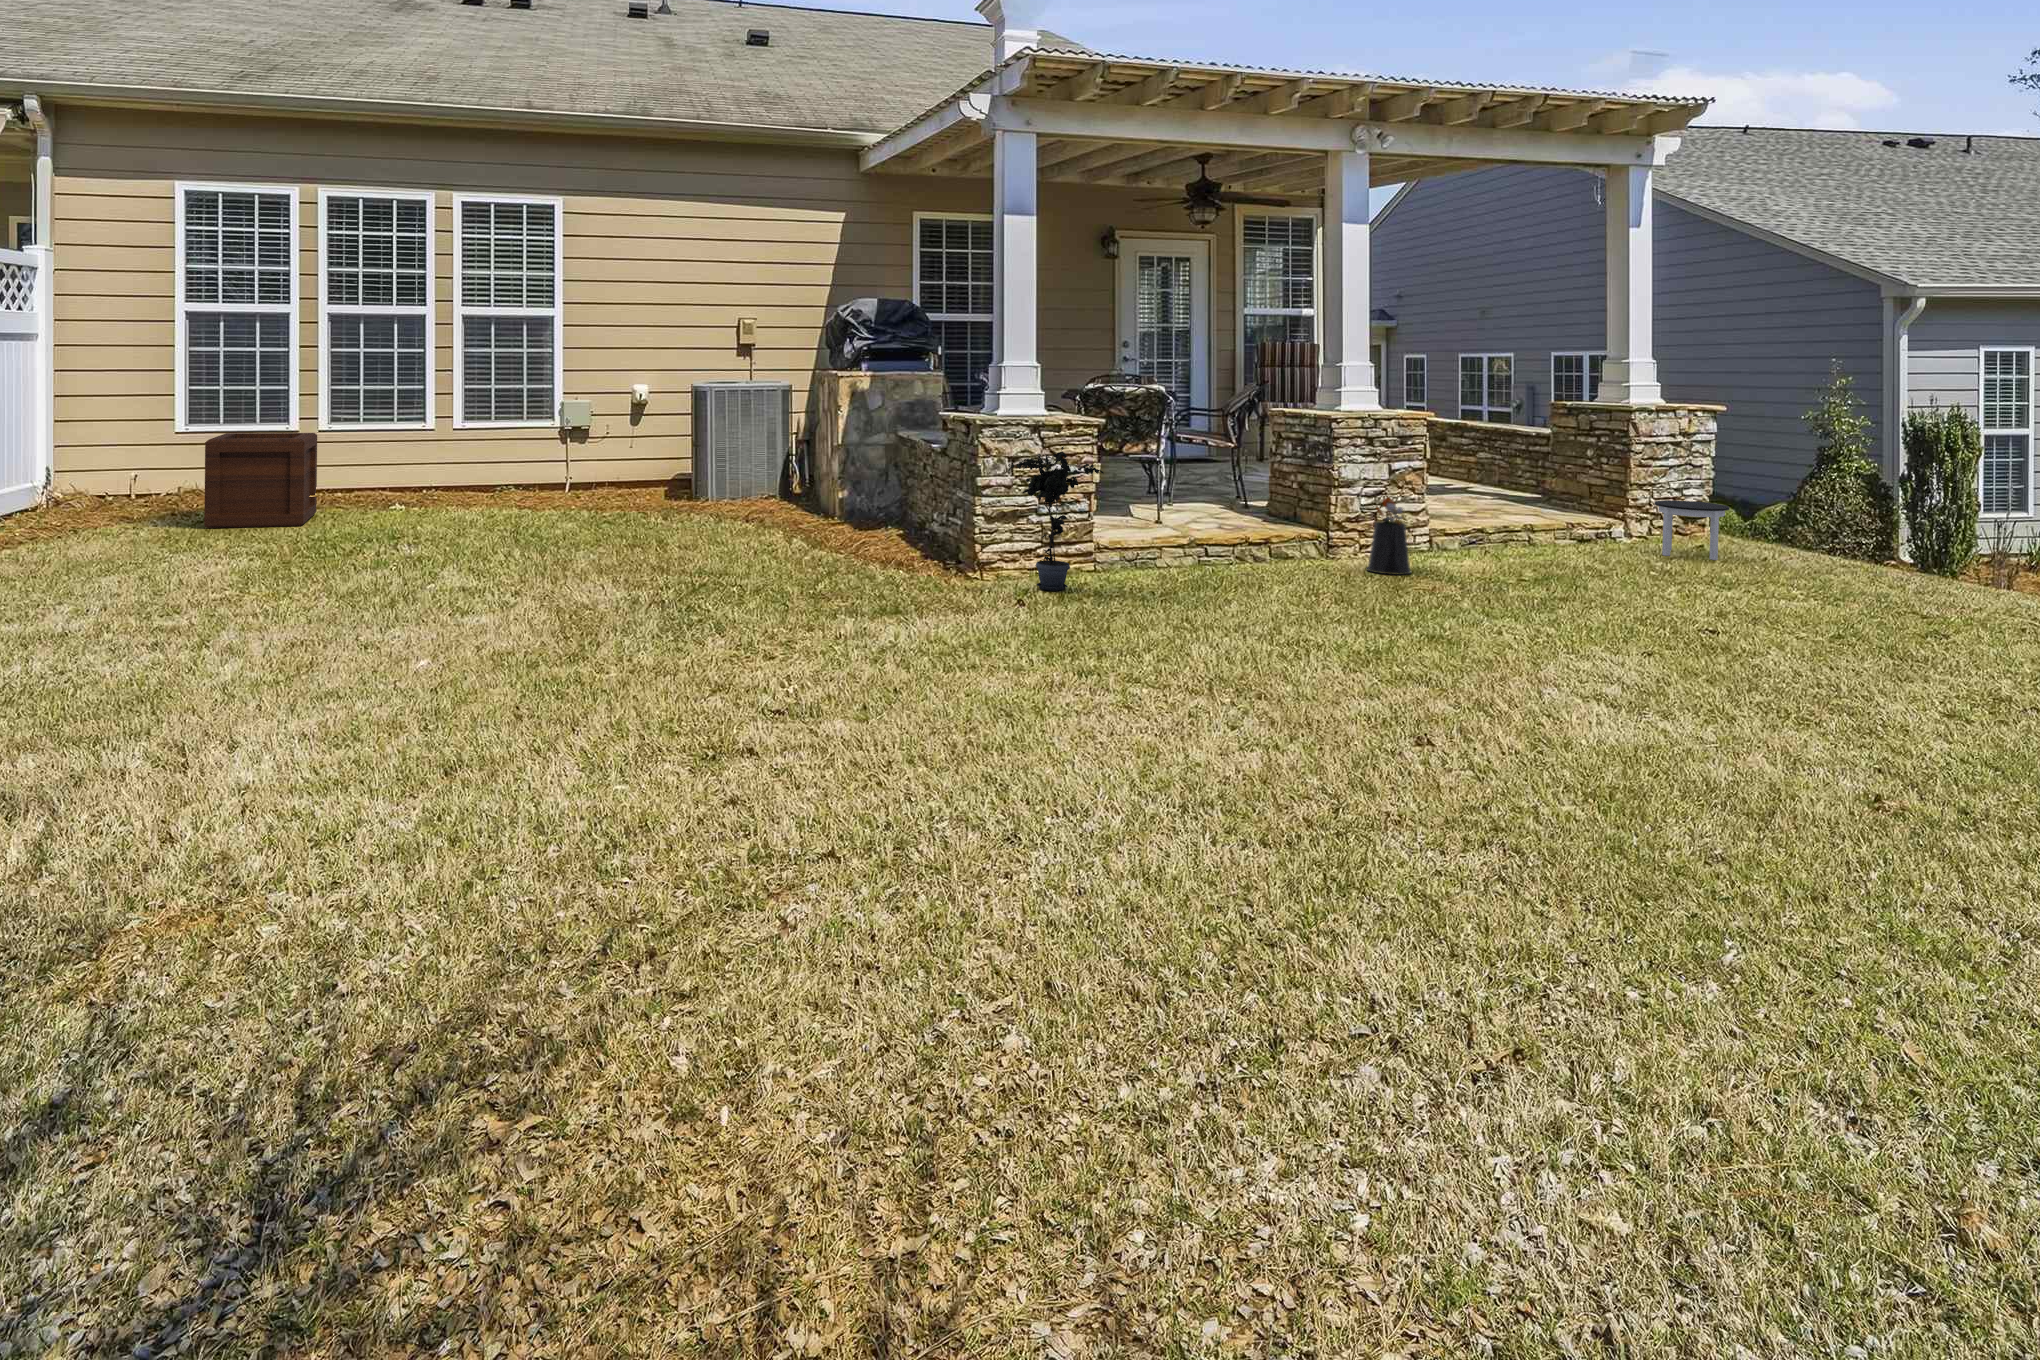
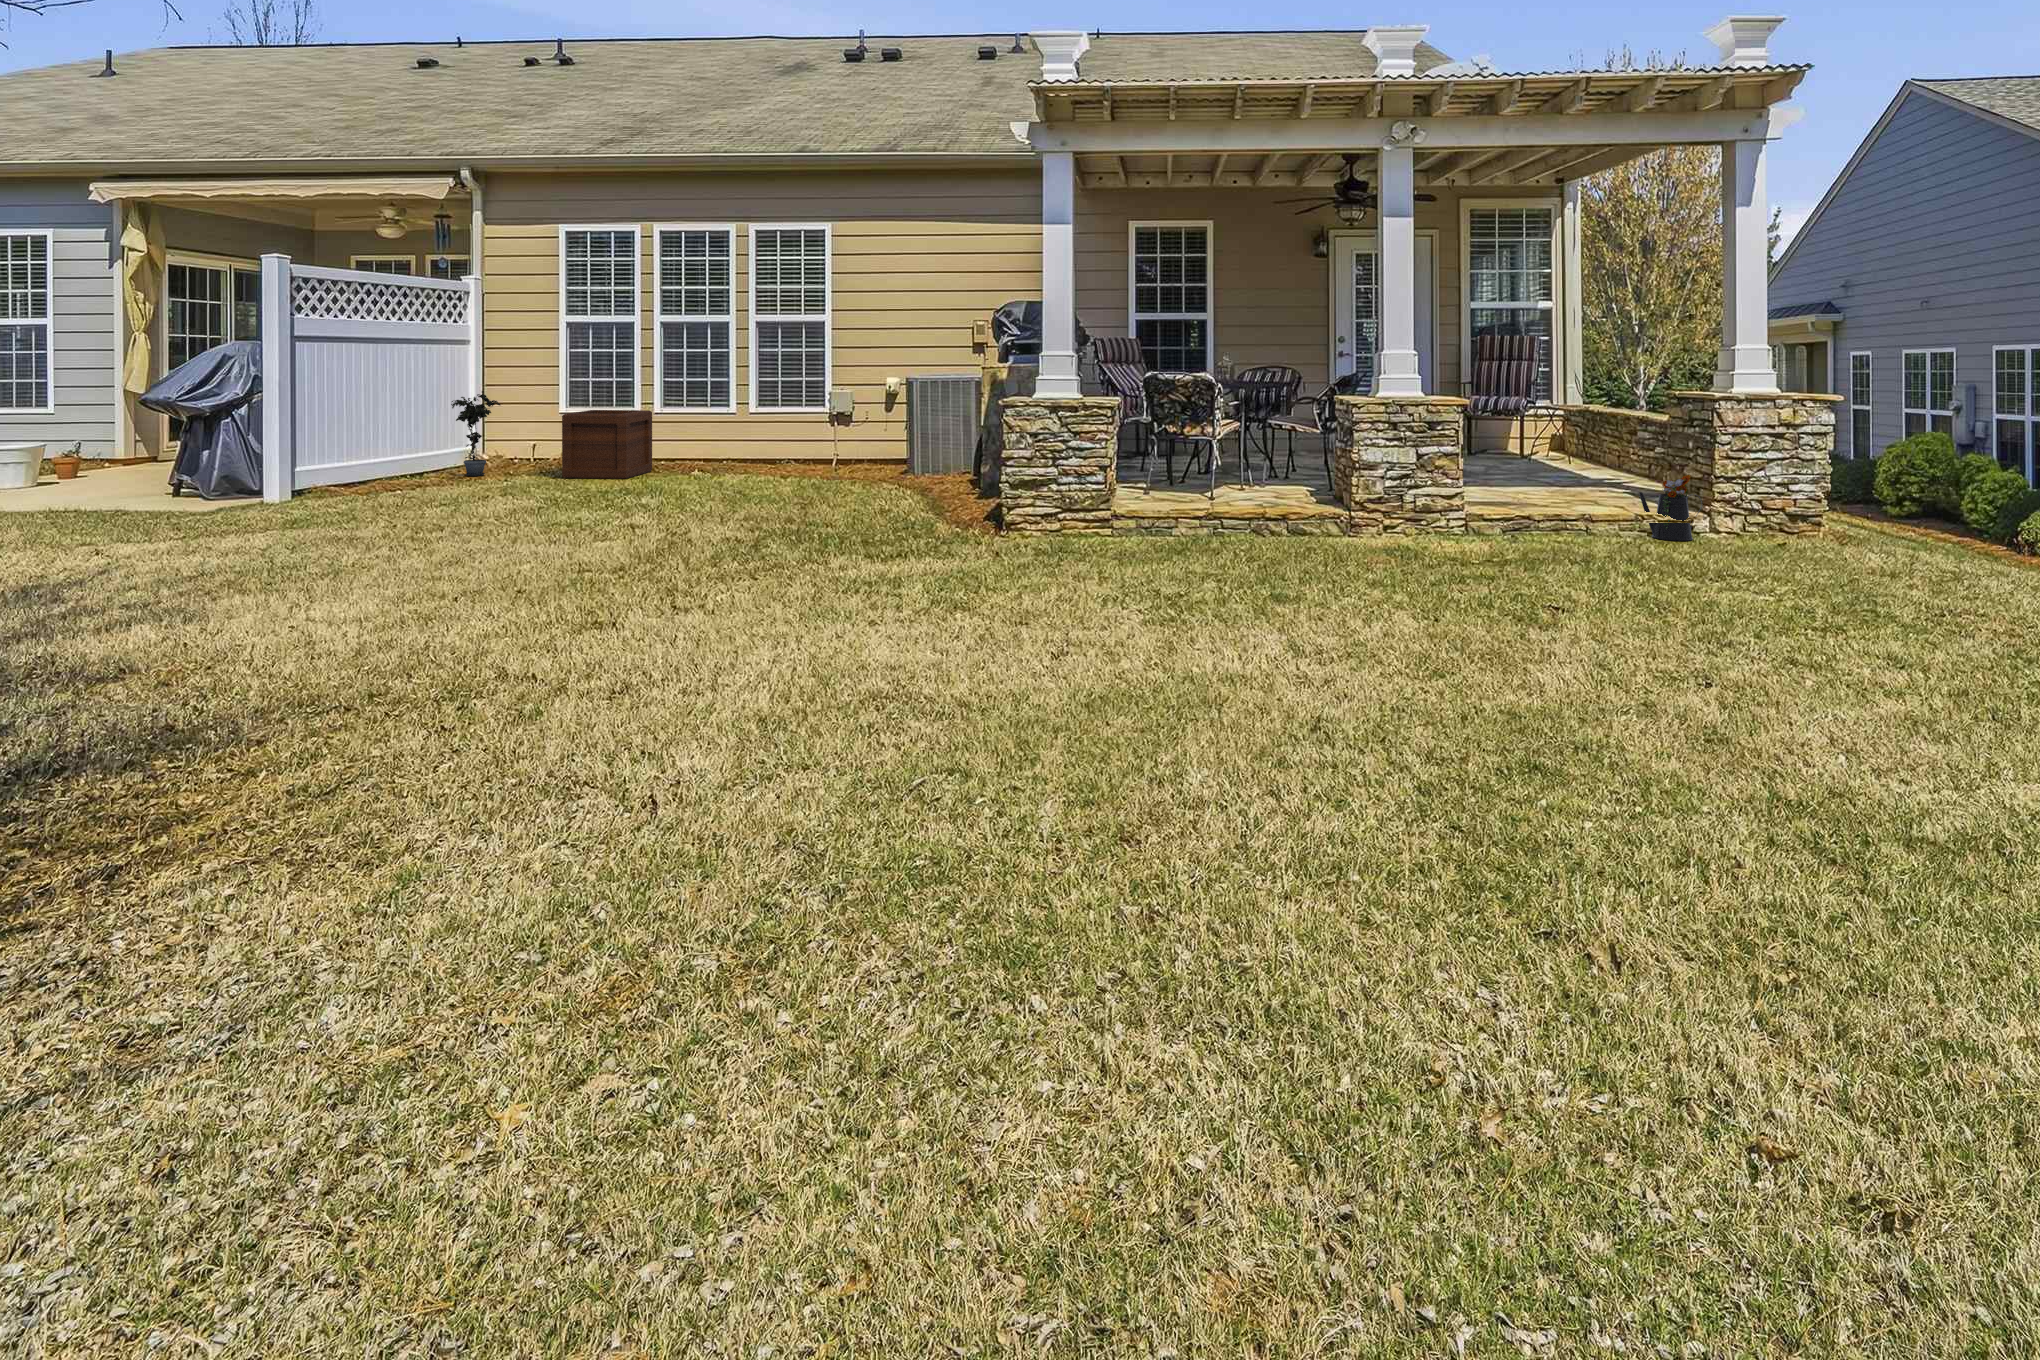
potted plant: present [1008,446,1104,591] -> present [451,391,500,476]
watering can: present [1367,497,1412,575] -> present [1639,475,1702,541]
round table: present [1654,500,1730,560] -> none [1737,495,1815,557]

